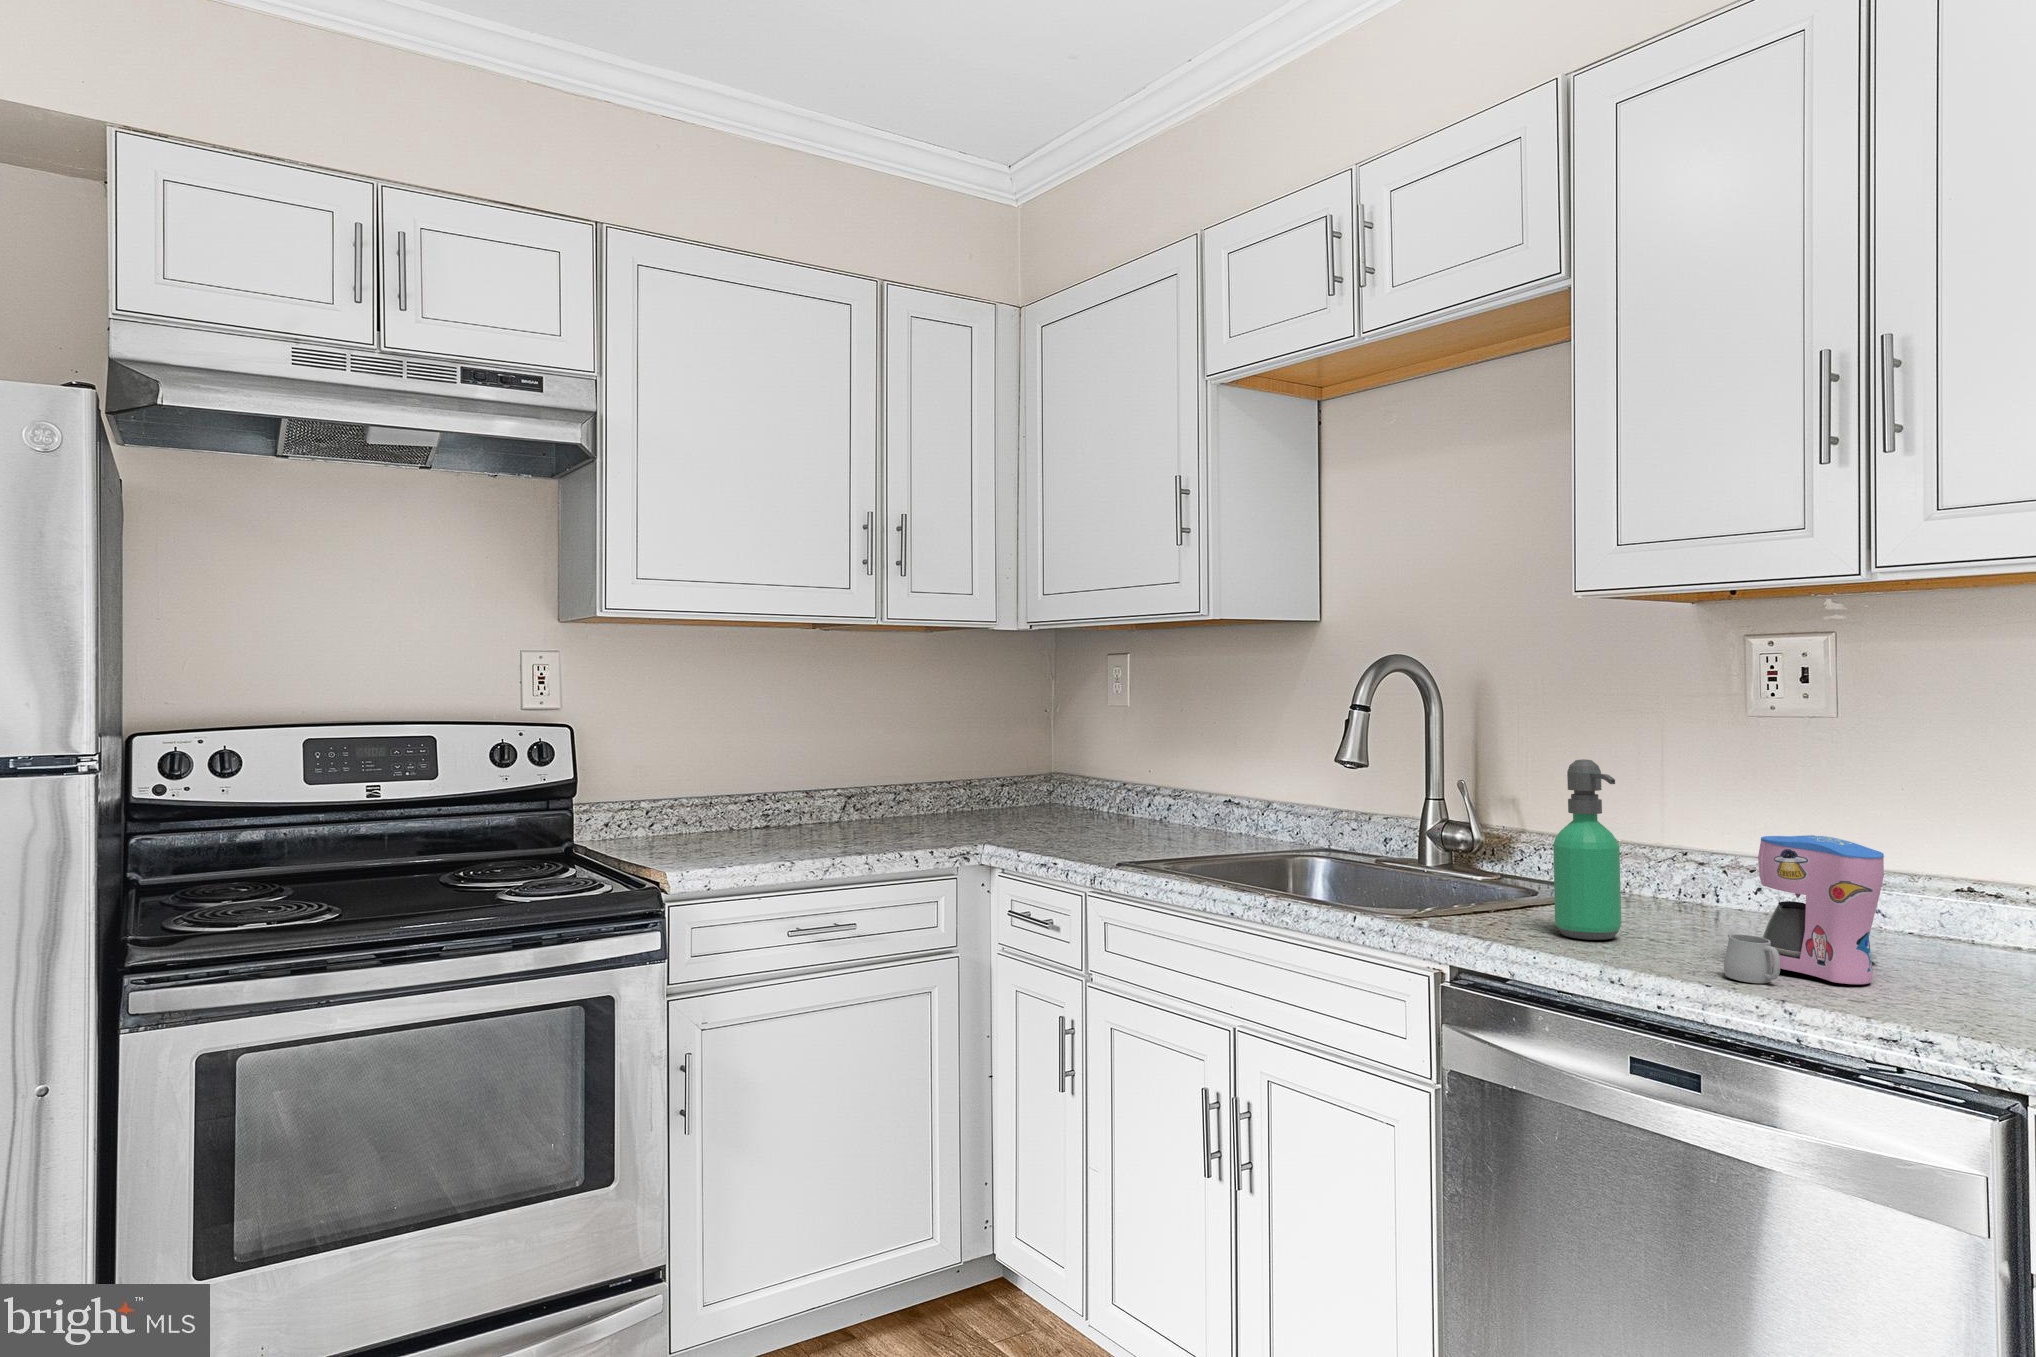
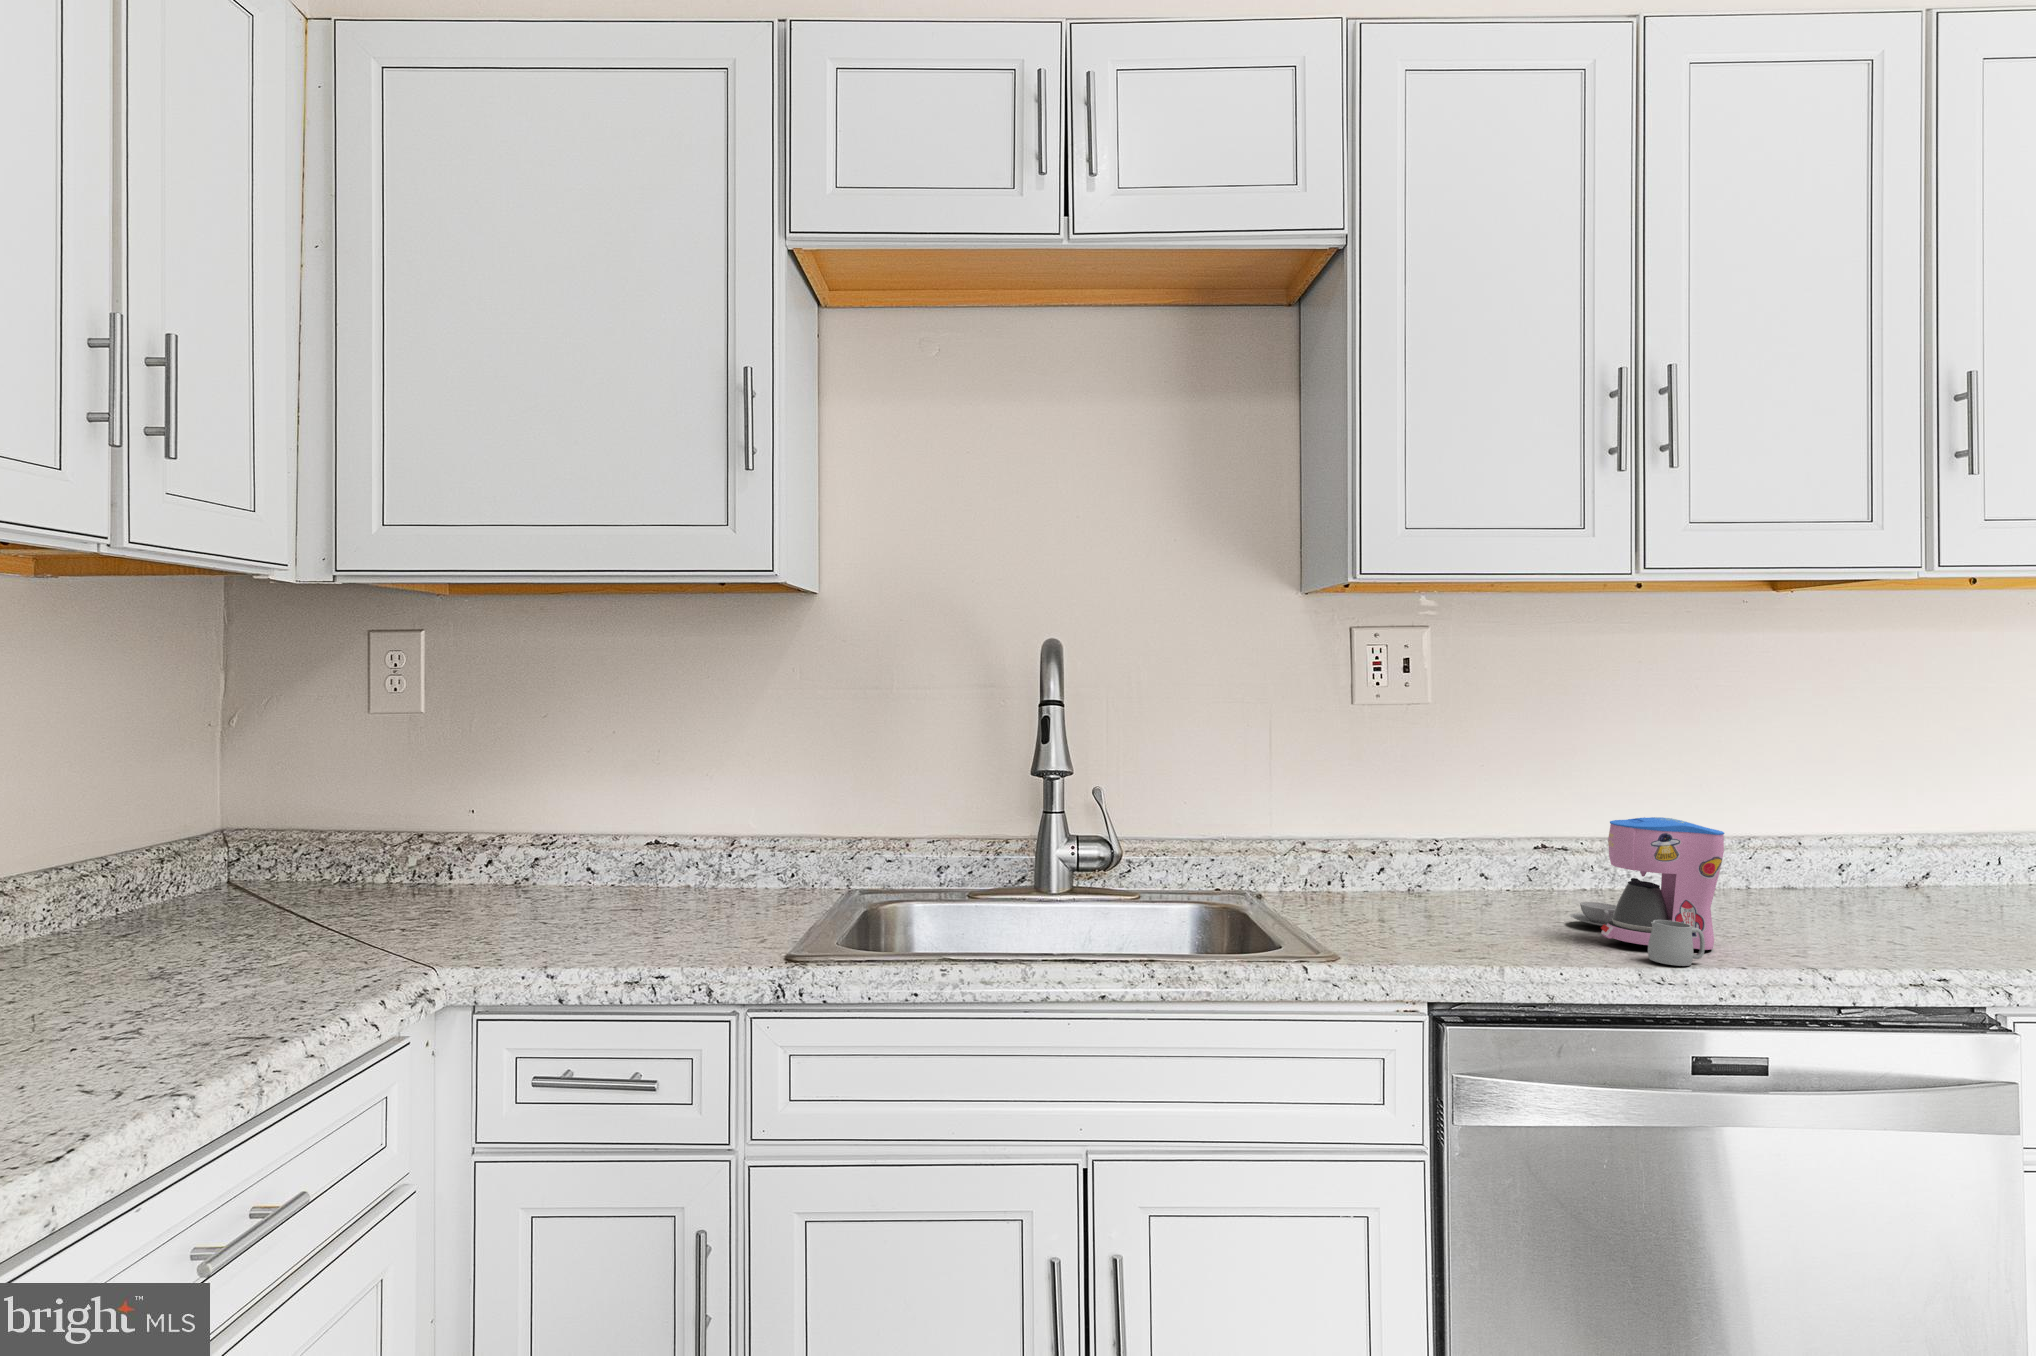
soap dispenser: present [1553,759,1621,940] -> none [1407,760,1493,952]

